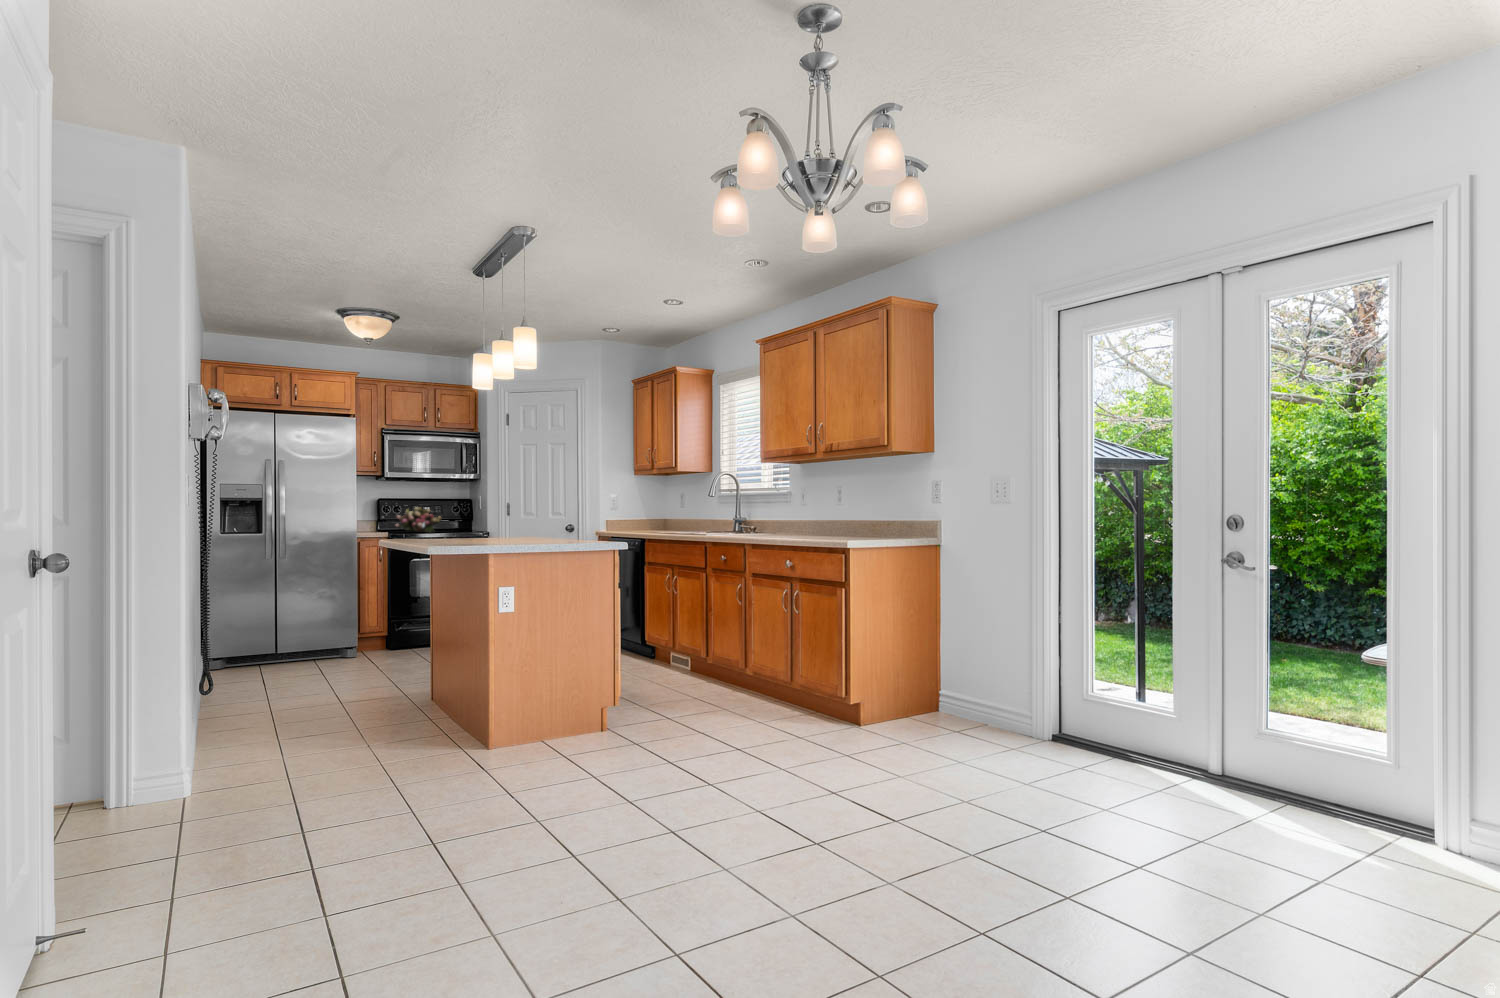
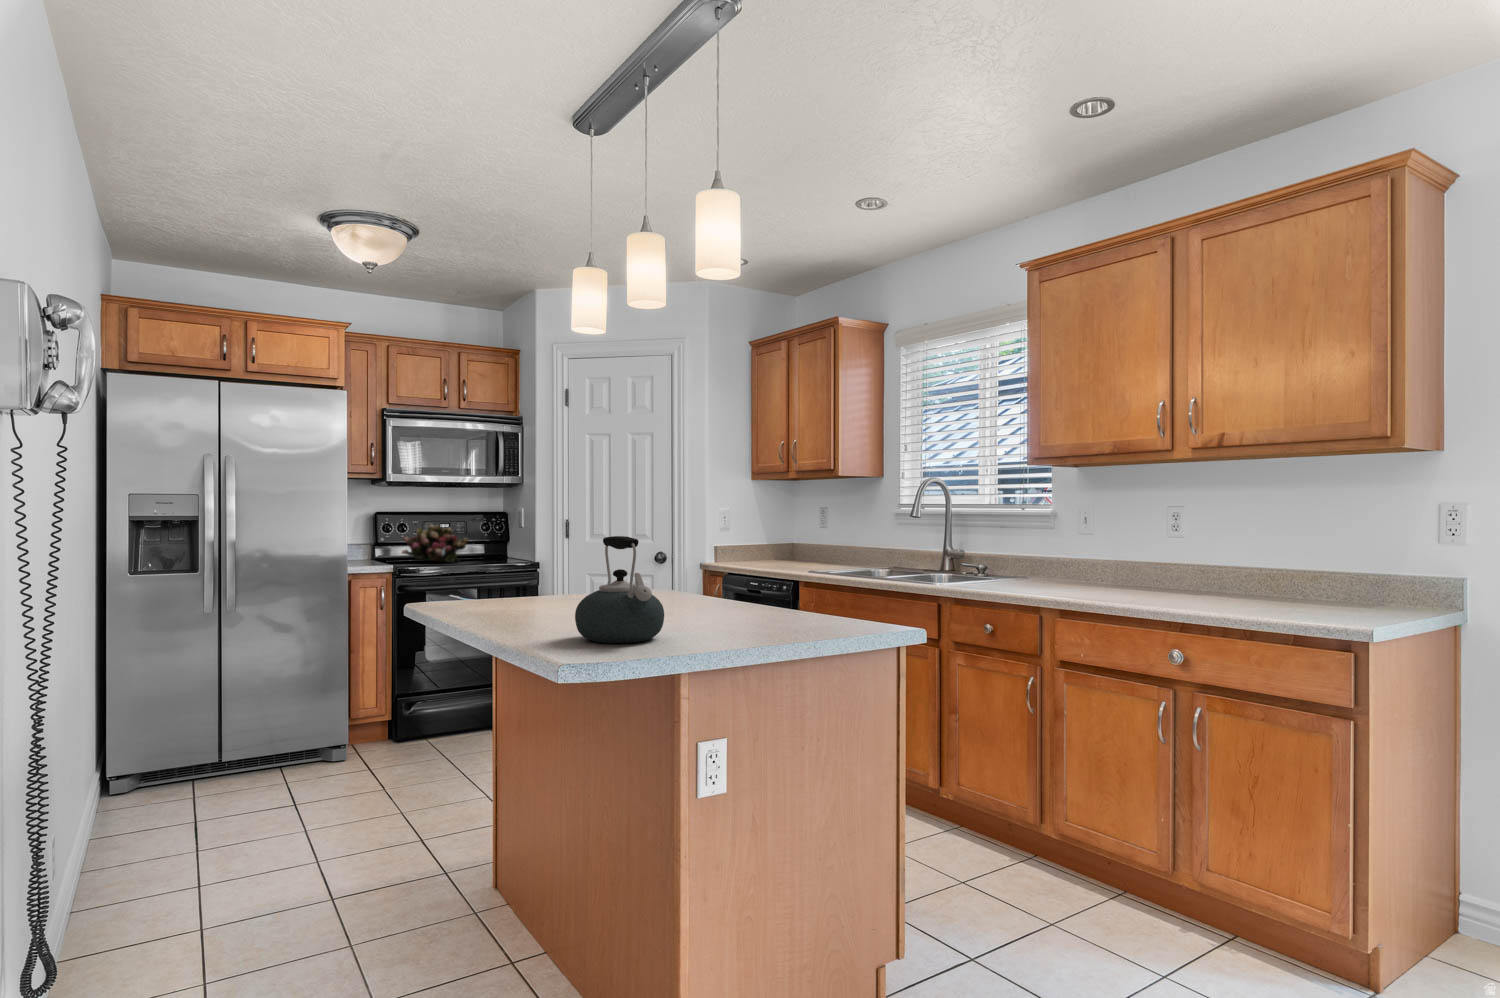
kettle: none [454,496,500,547] -> present [575,536,664,643]

